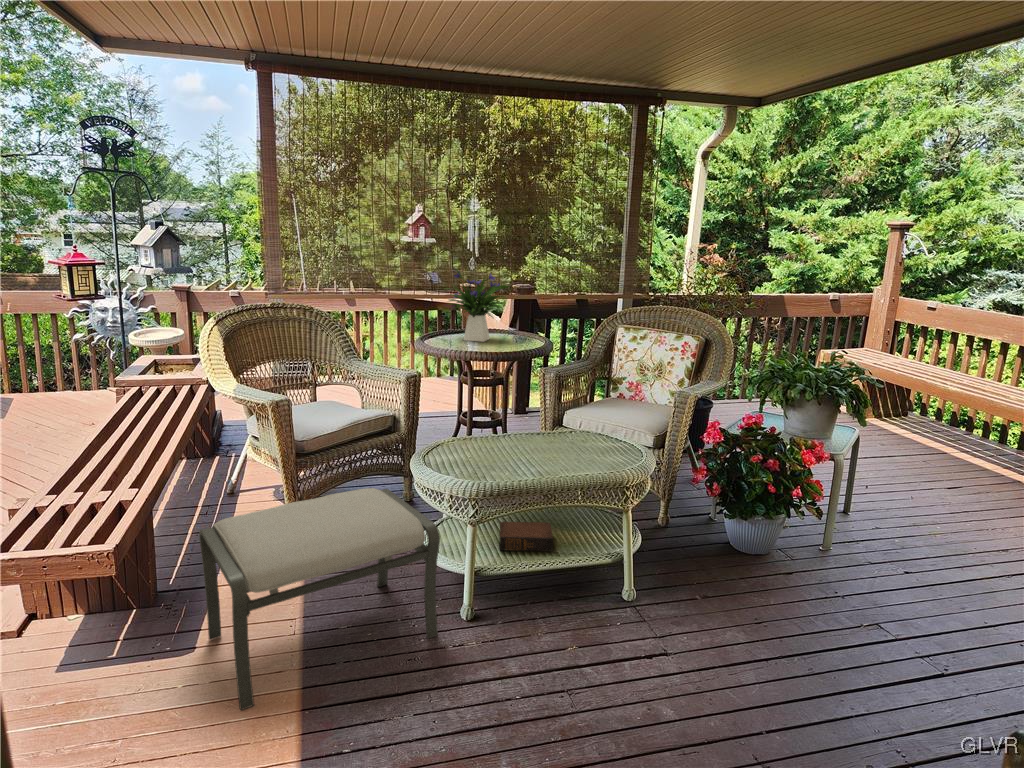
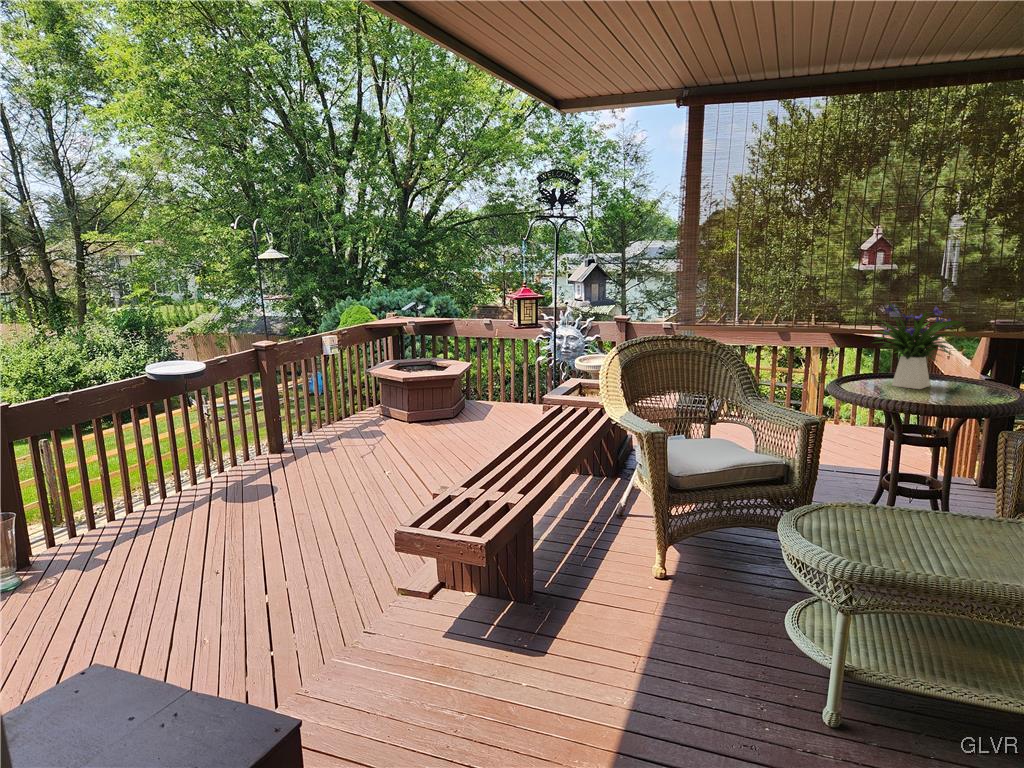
ottoman: present [199,488,440,710] -> none [557,538,794,732]
book: present [499,522,553,551] -> none [888,618,976,680]

